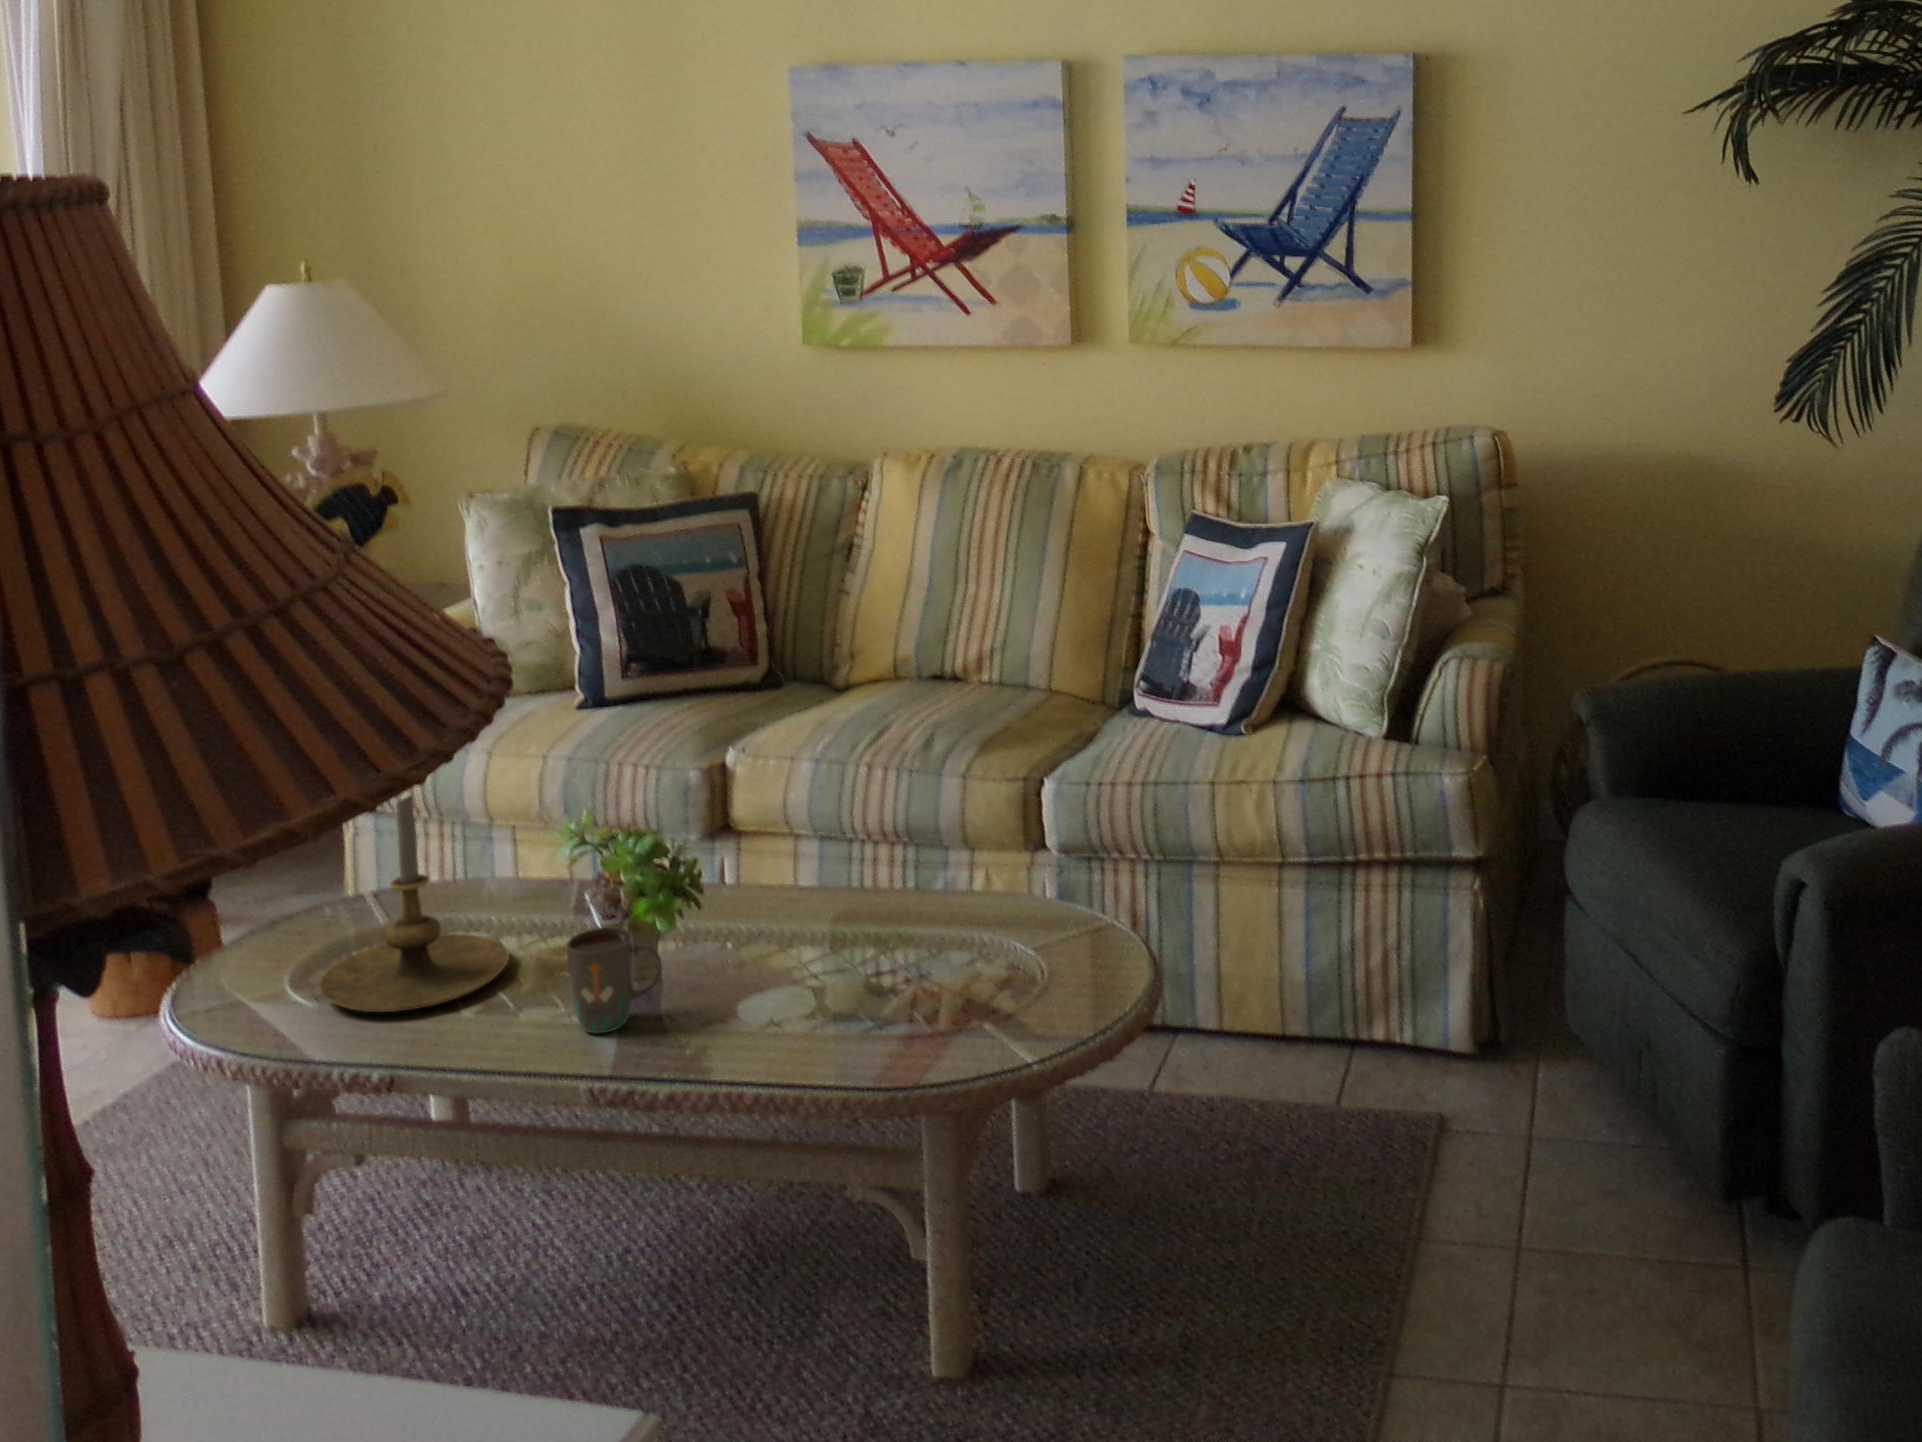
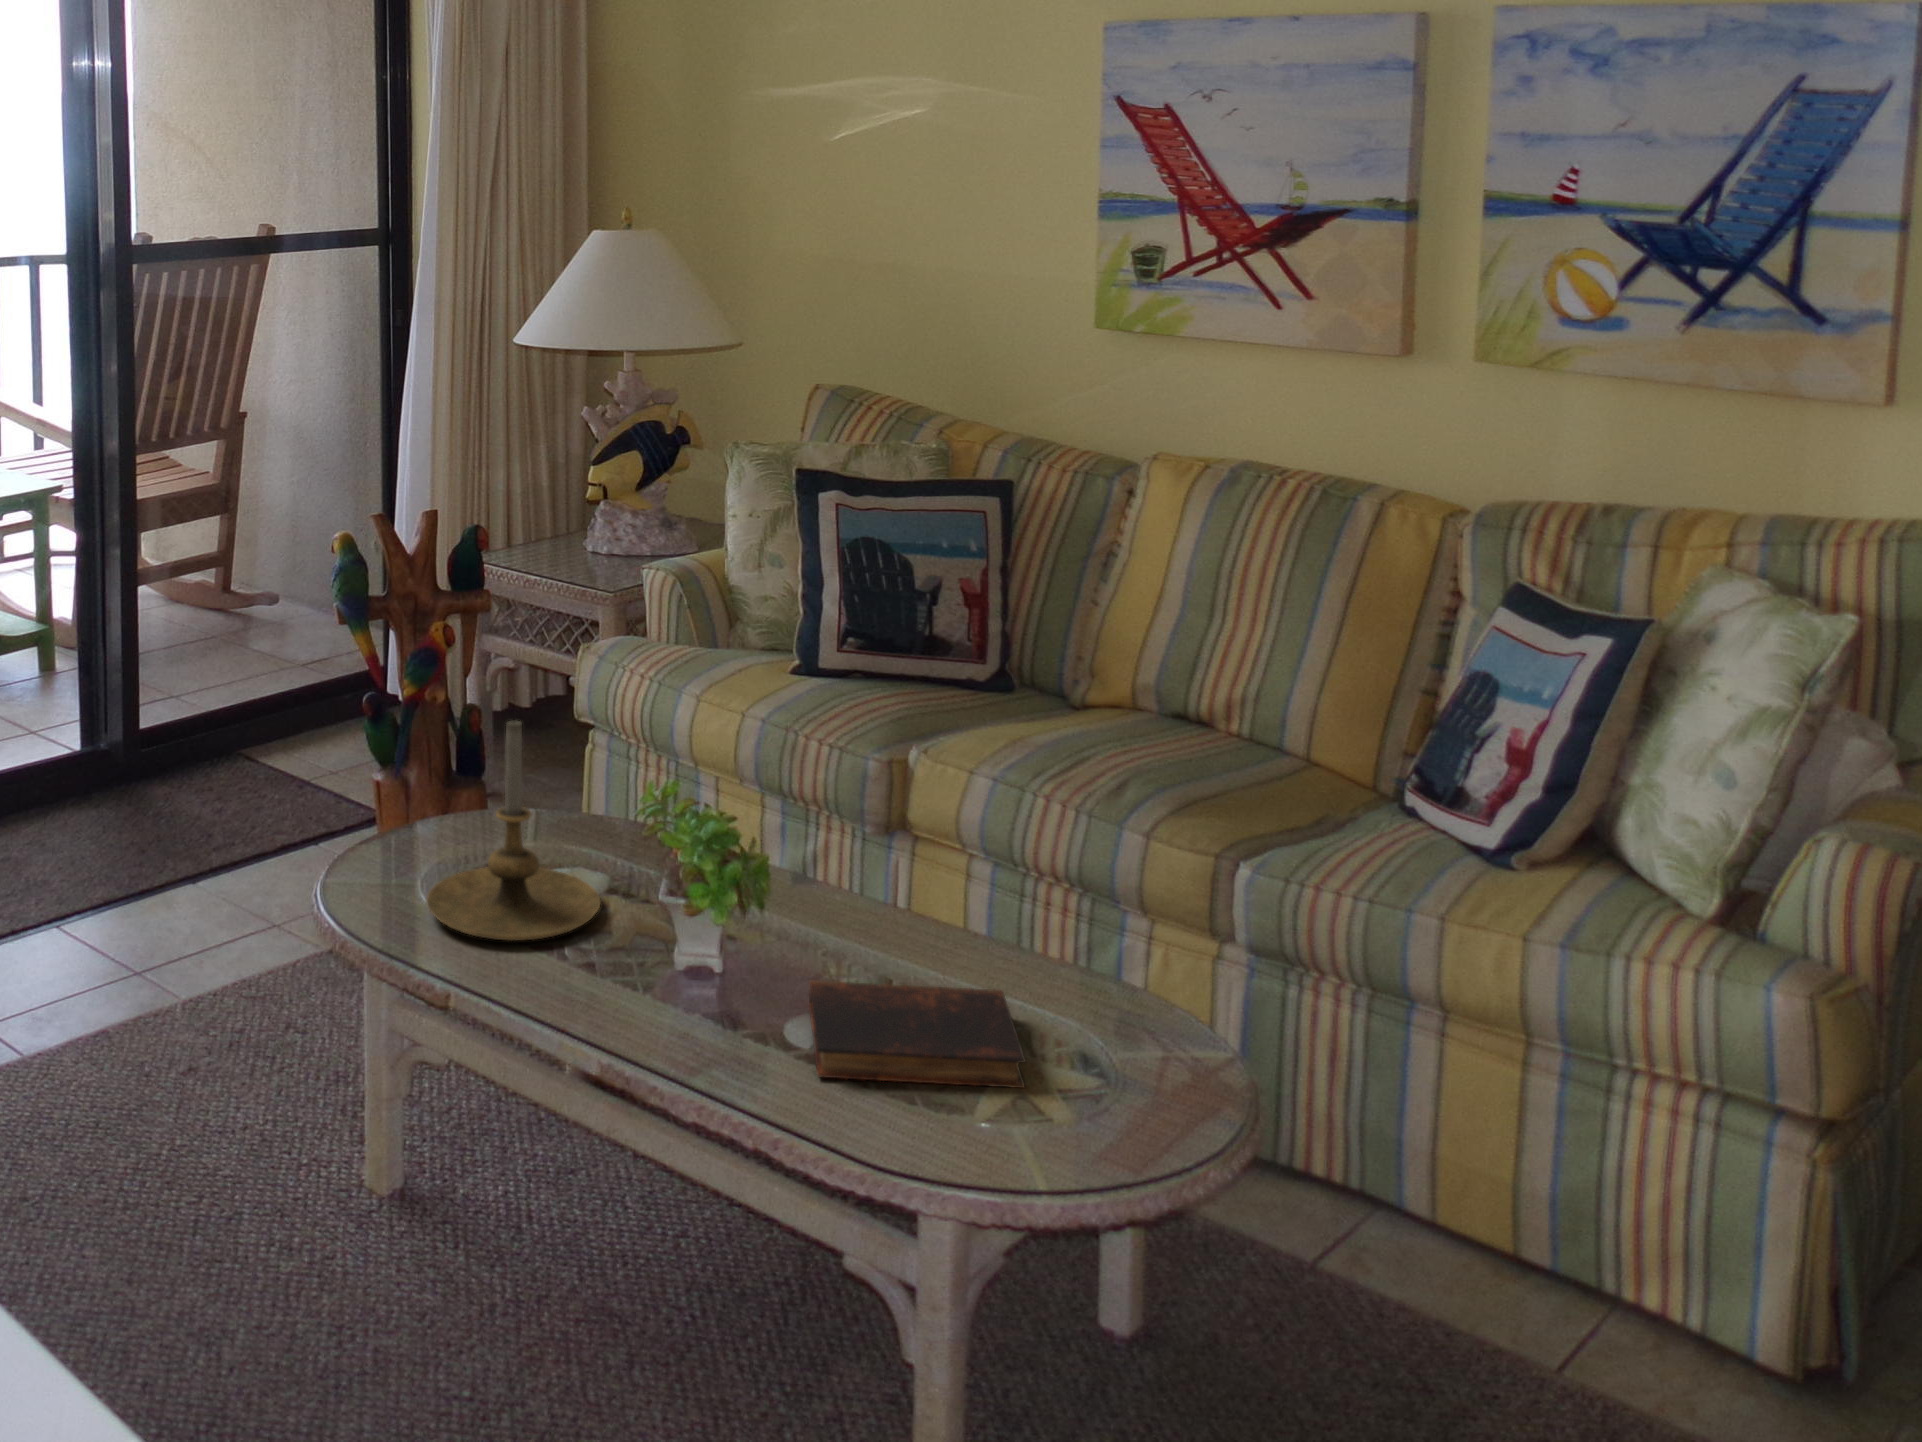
book: none [755,919,968,1031] -> present [809,981,1026,1088]
mug: present [567,928,662,1034] -> none [611,907,701,1018]

